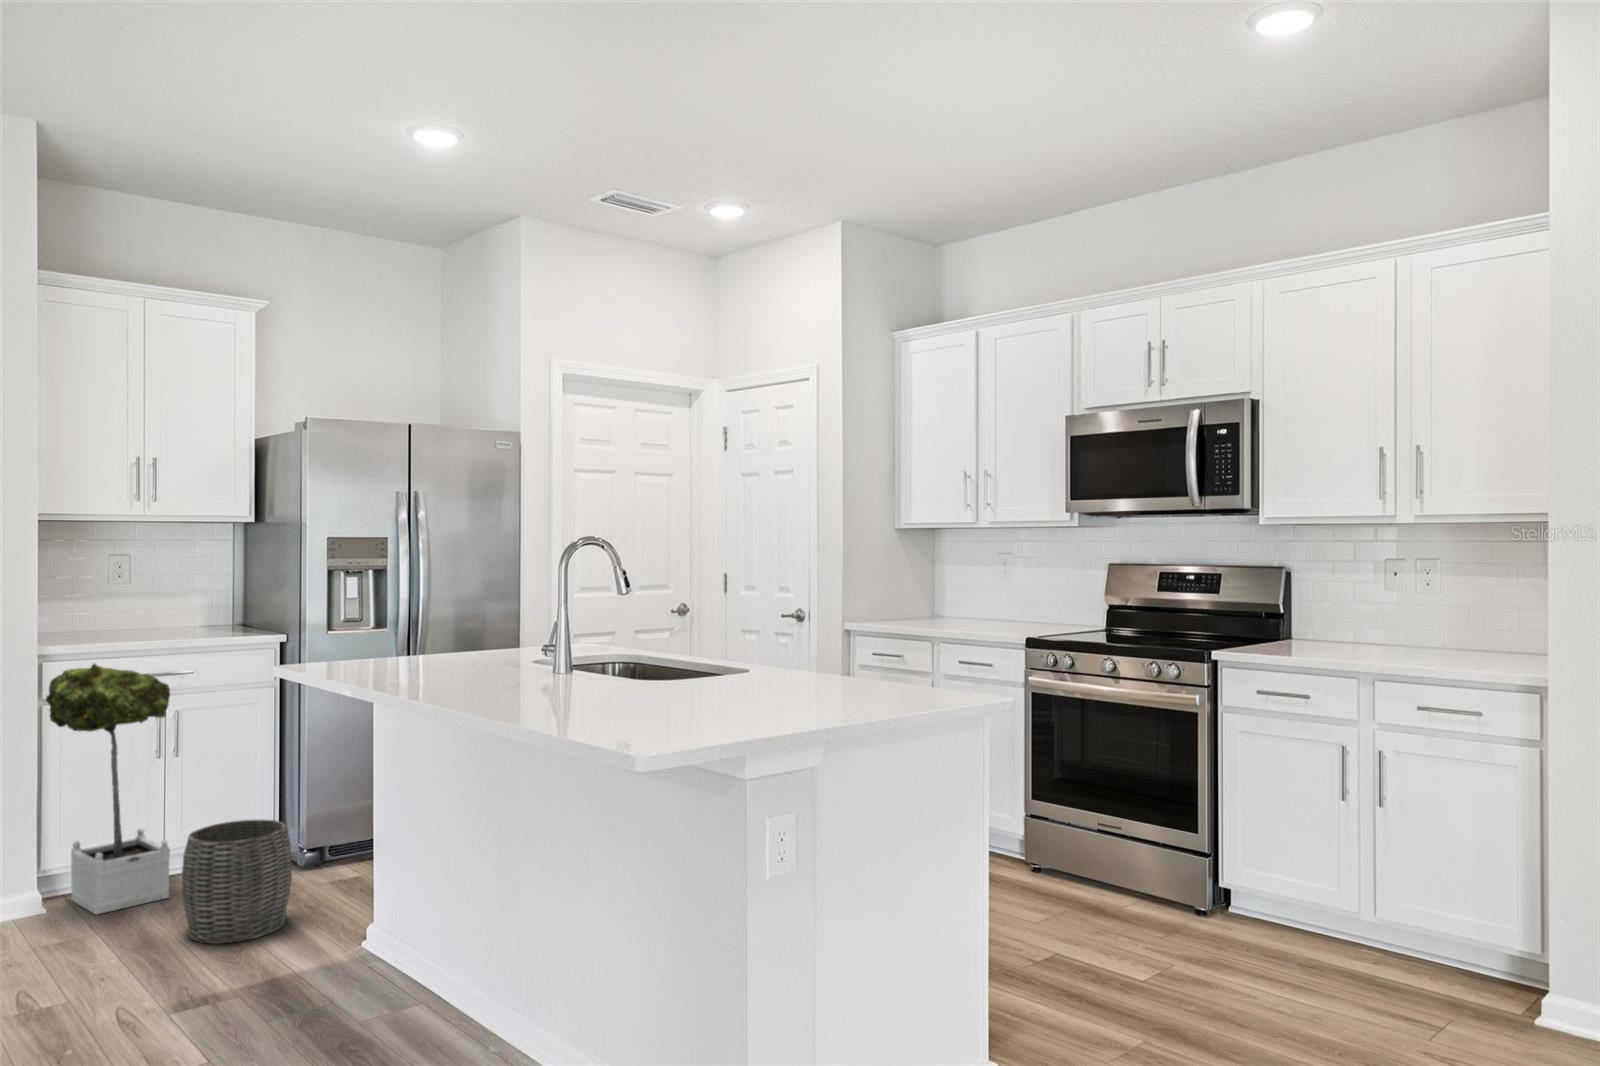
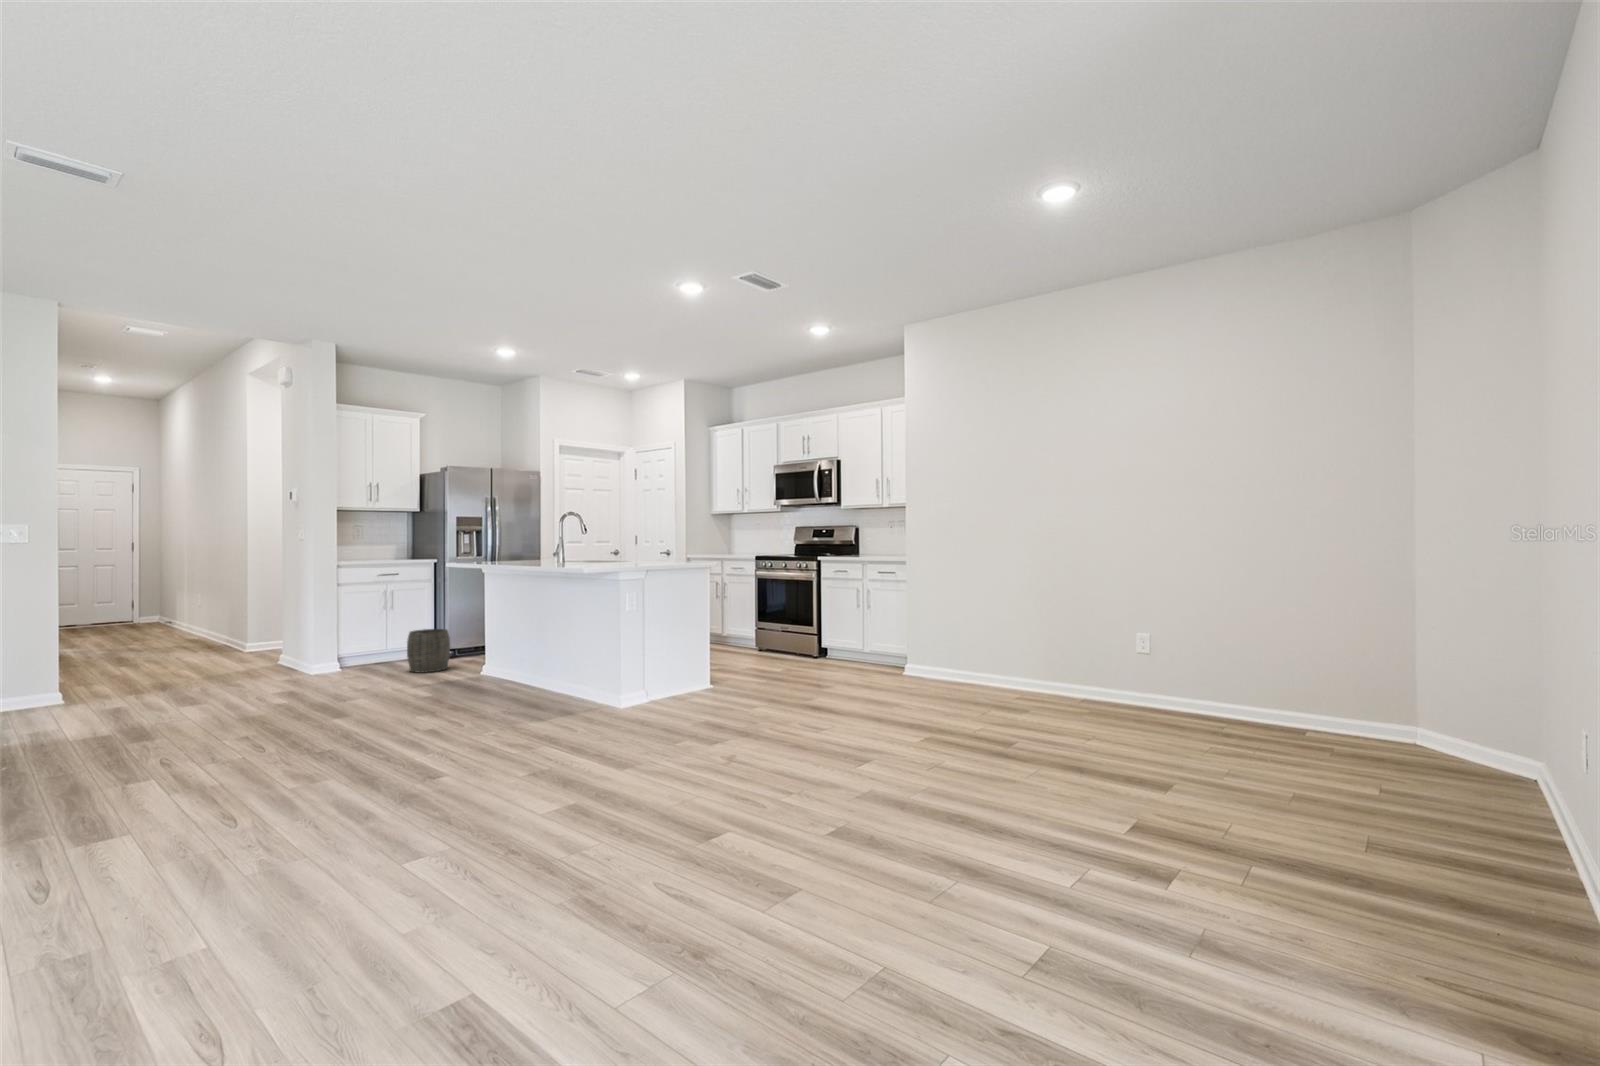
potted tree: present [46,664,170,914] -> none [344,566,395,668]

